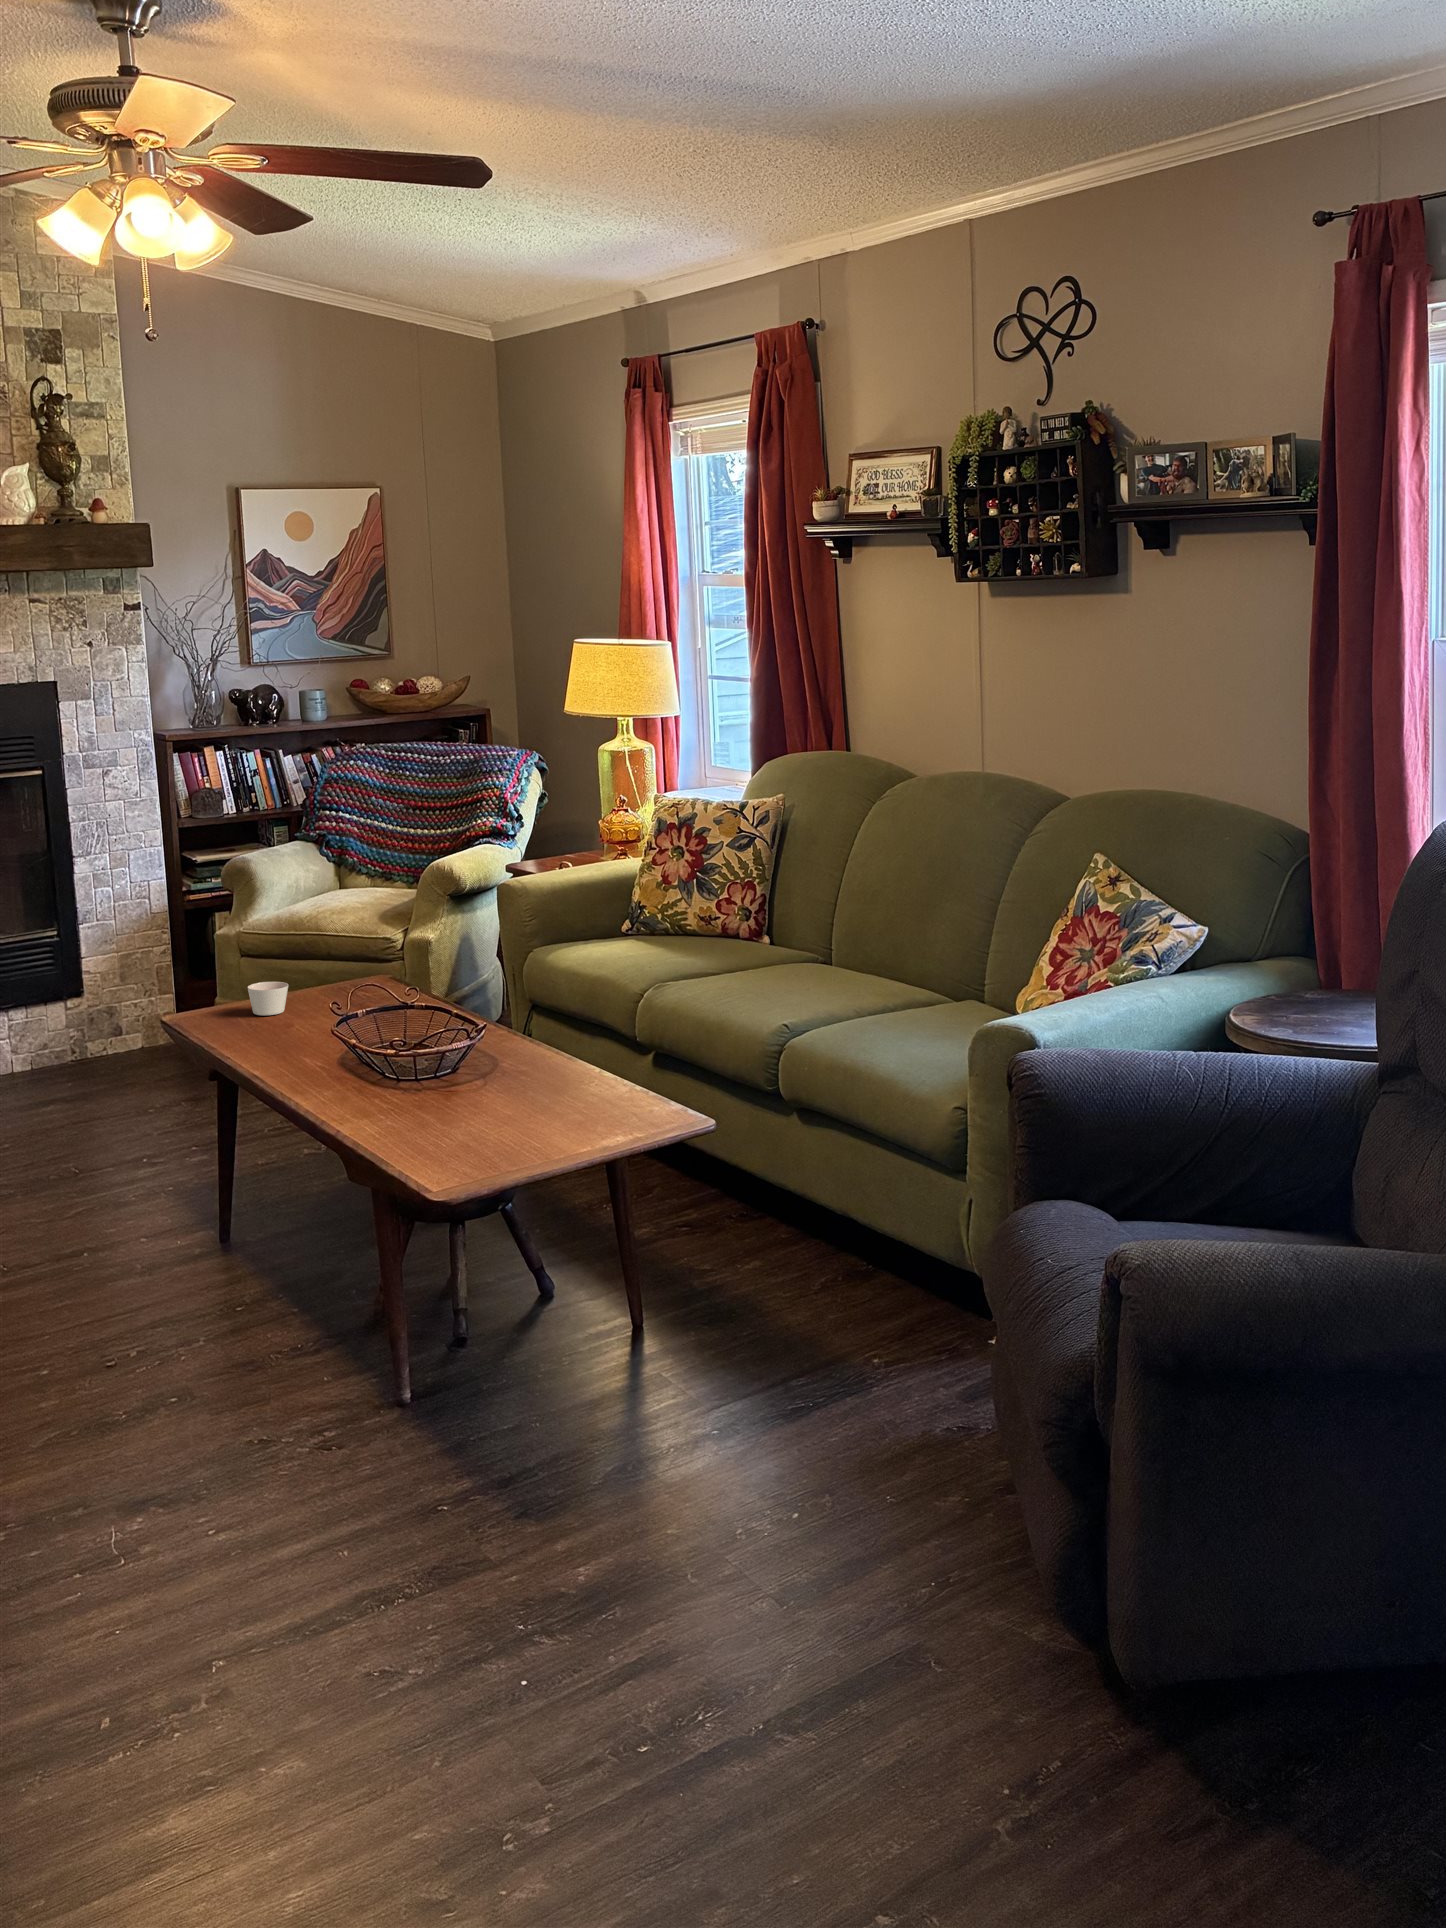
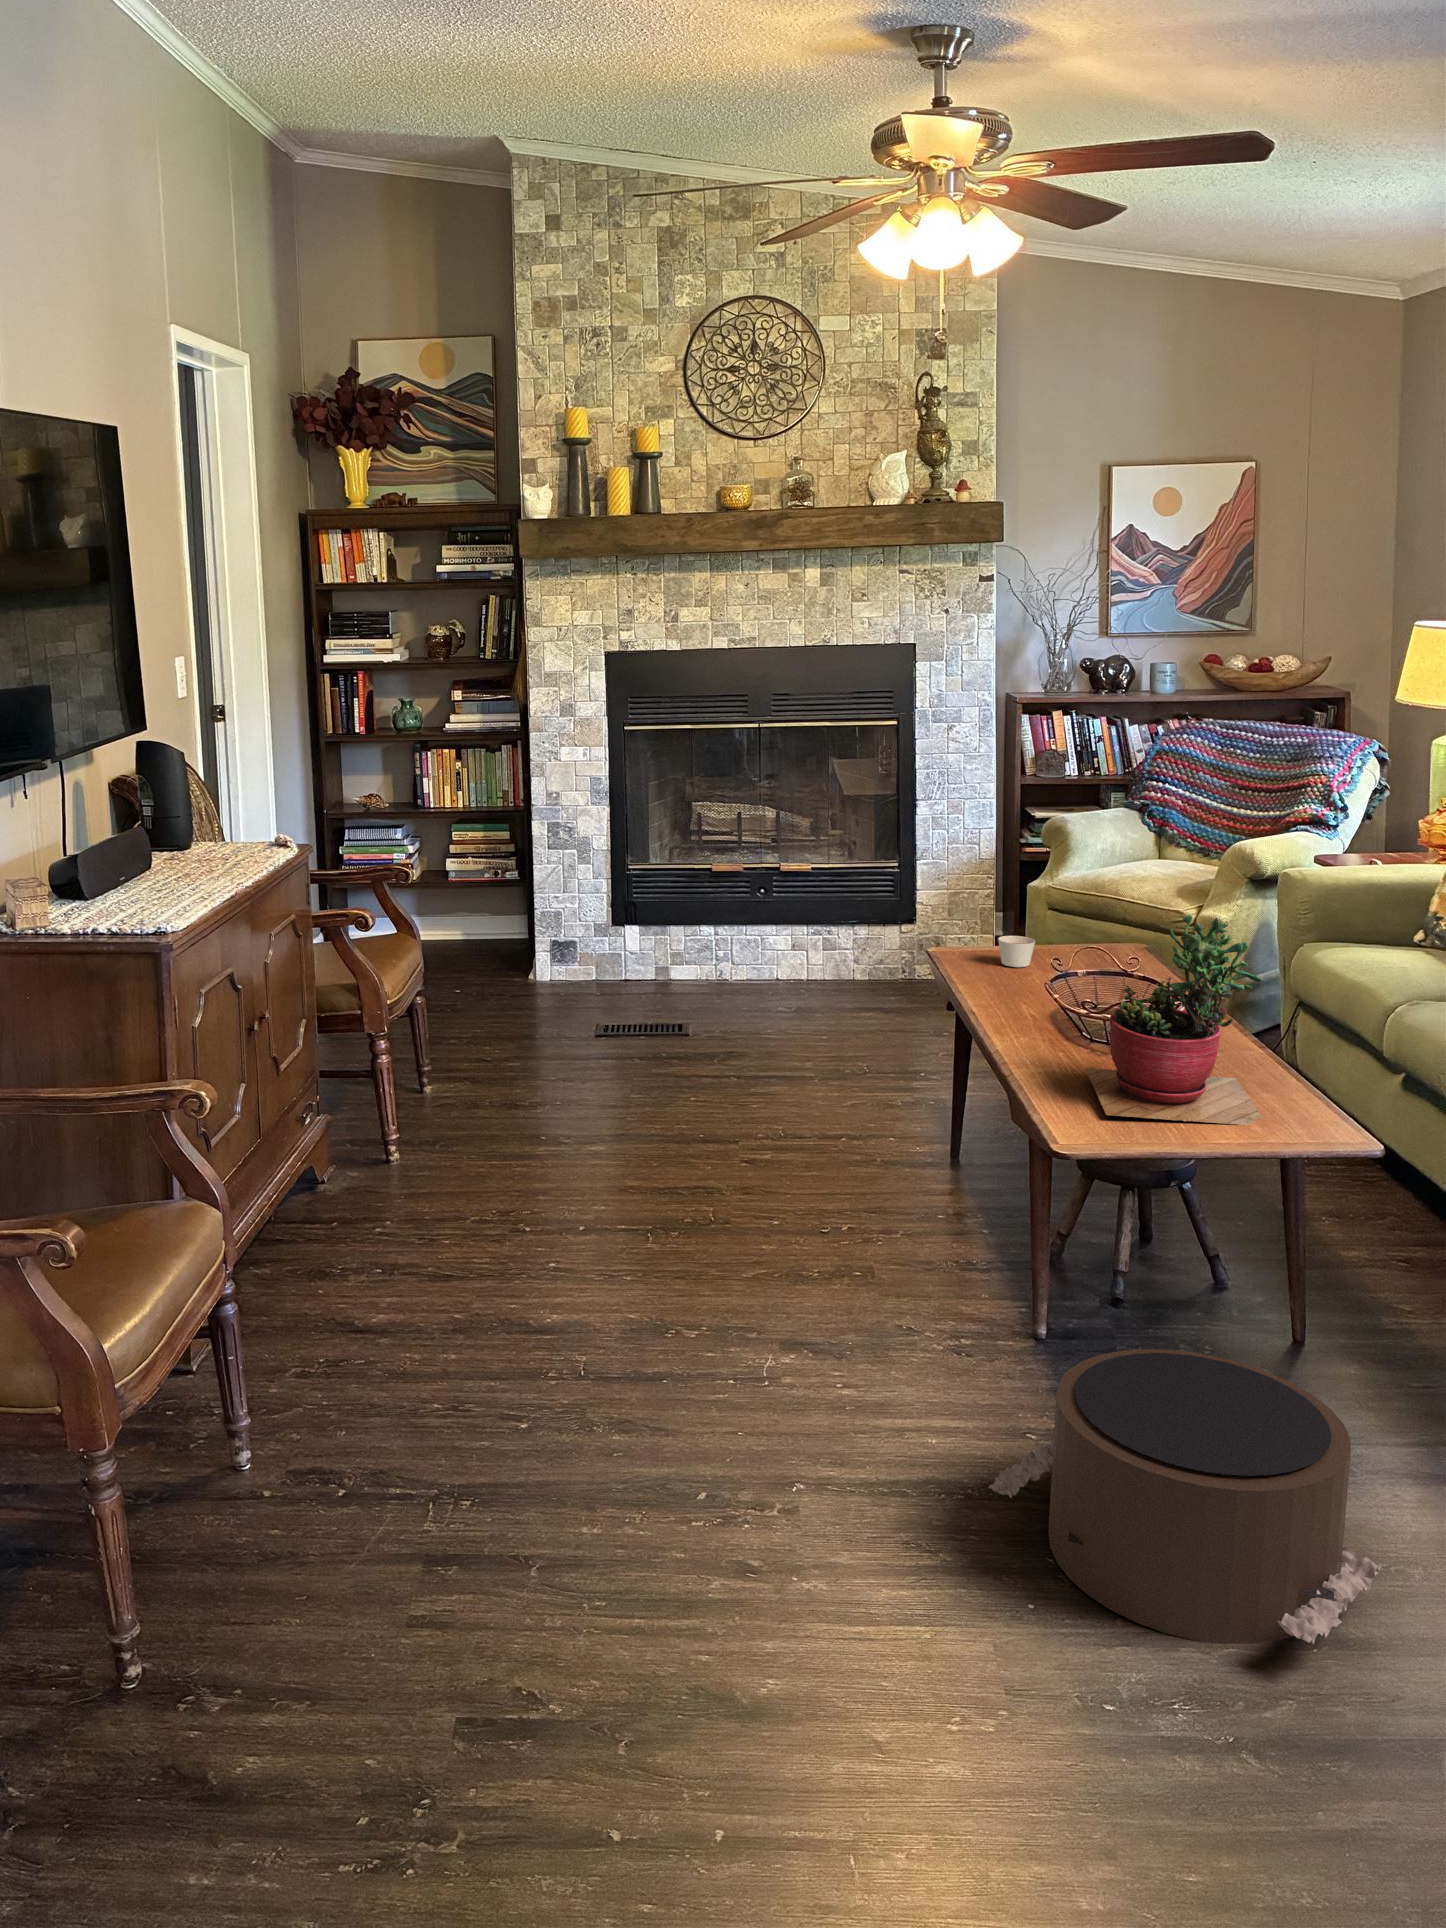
succulent plant: none [415,919,610,1138] -> present [1085,915,1263,1125]
pouf: none [445,1342,807,1624] -> present [989,1349,1382,1644]

